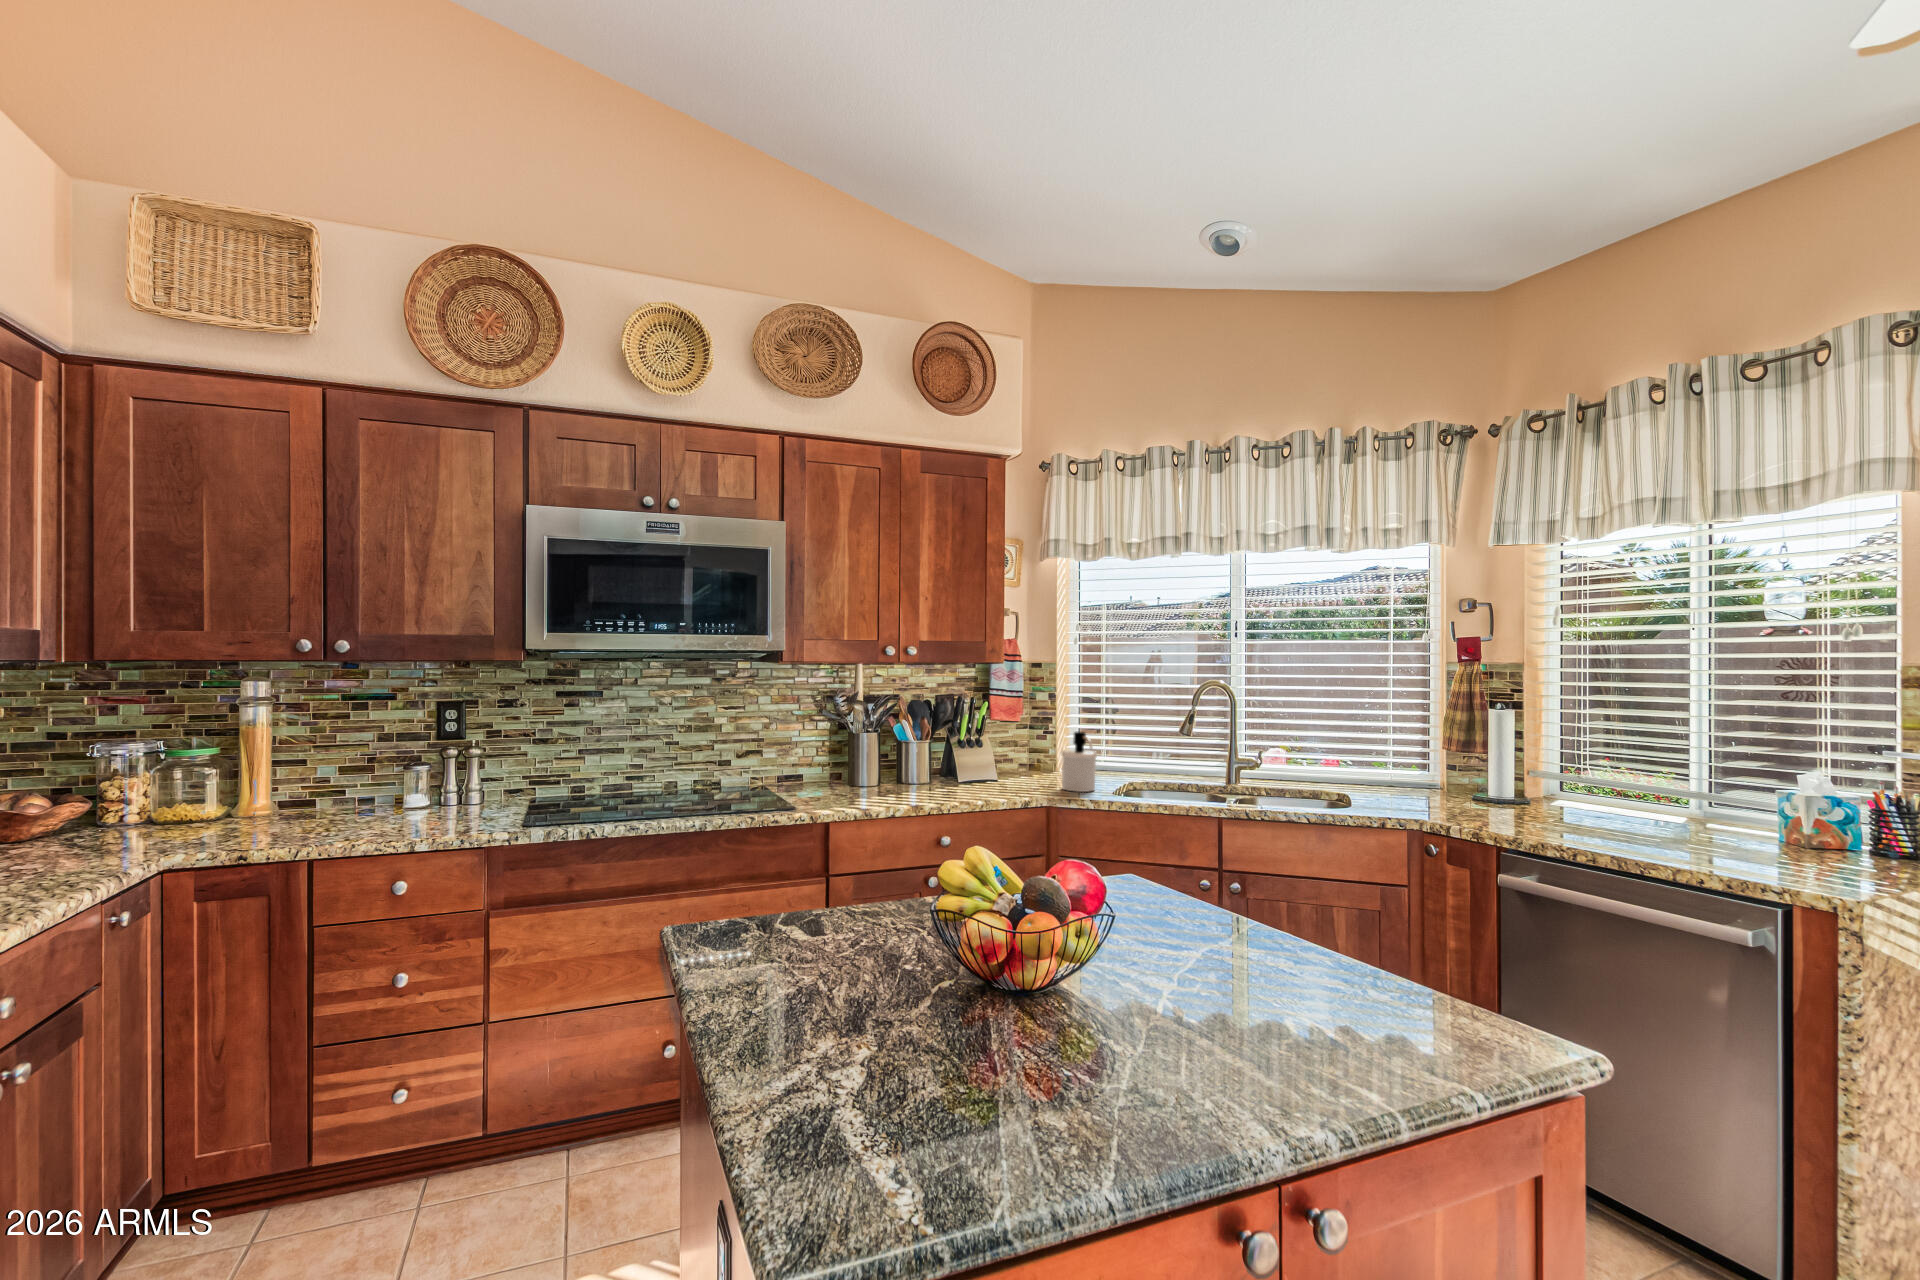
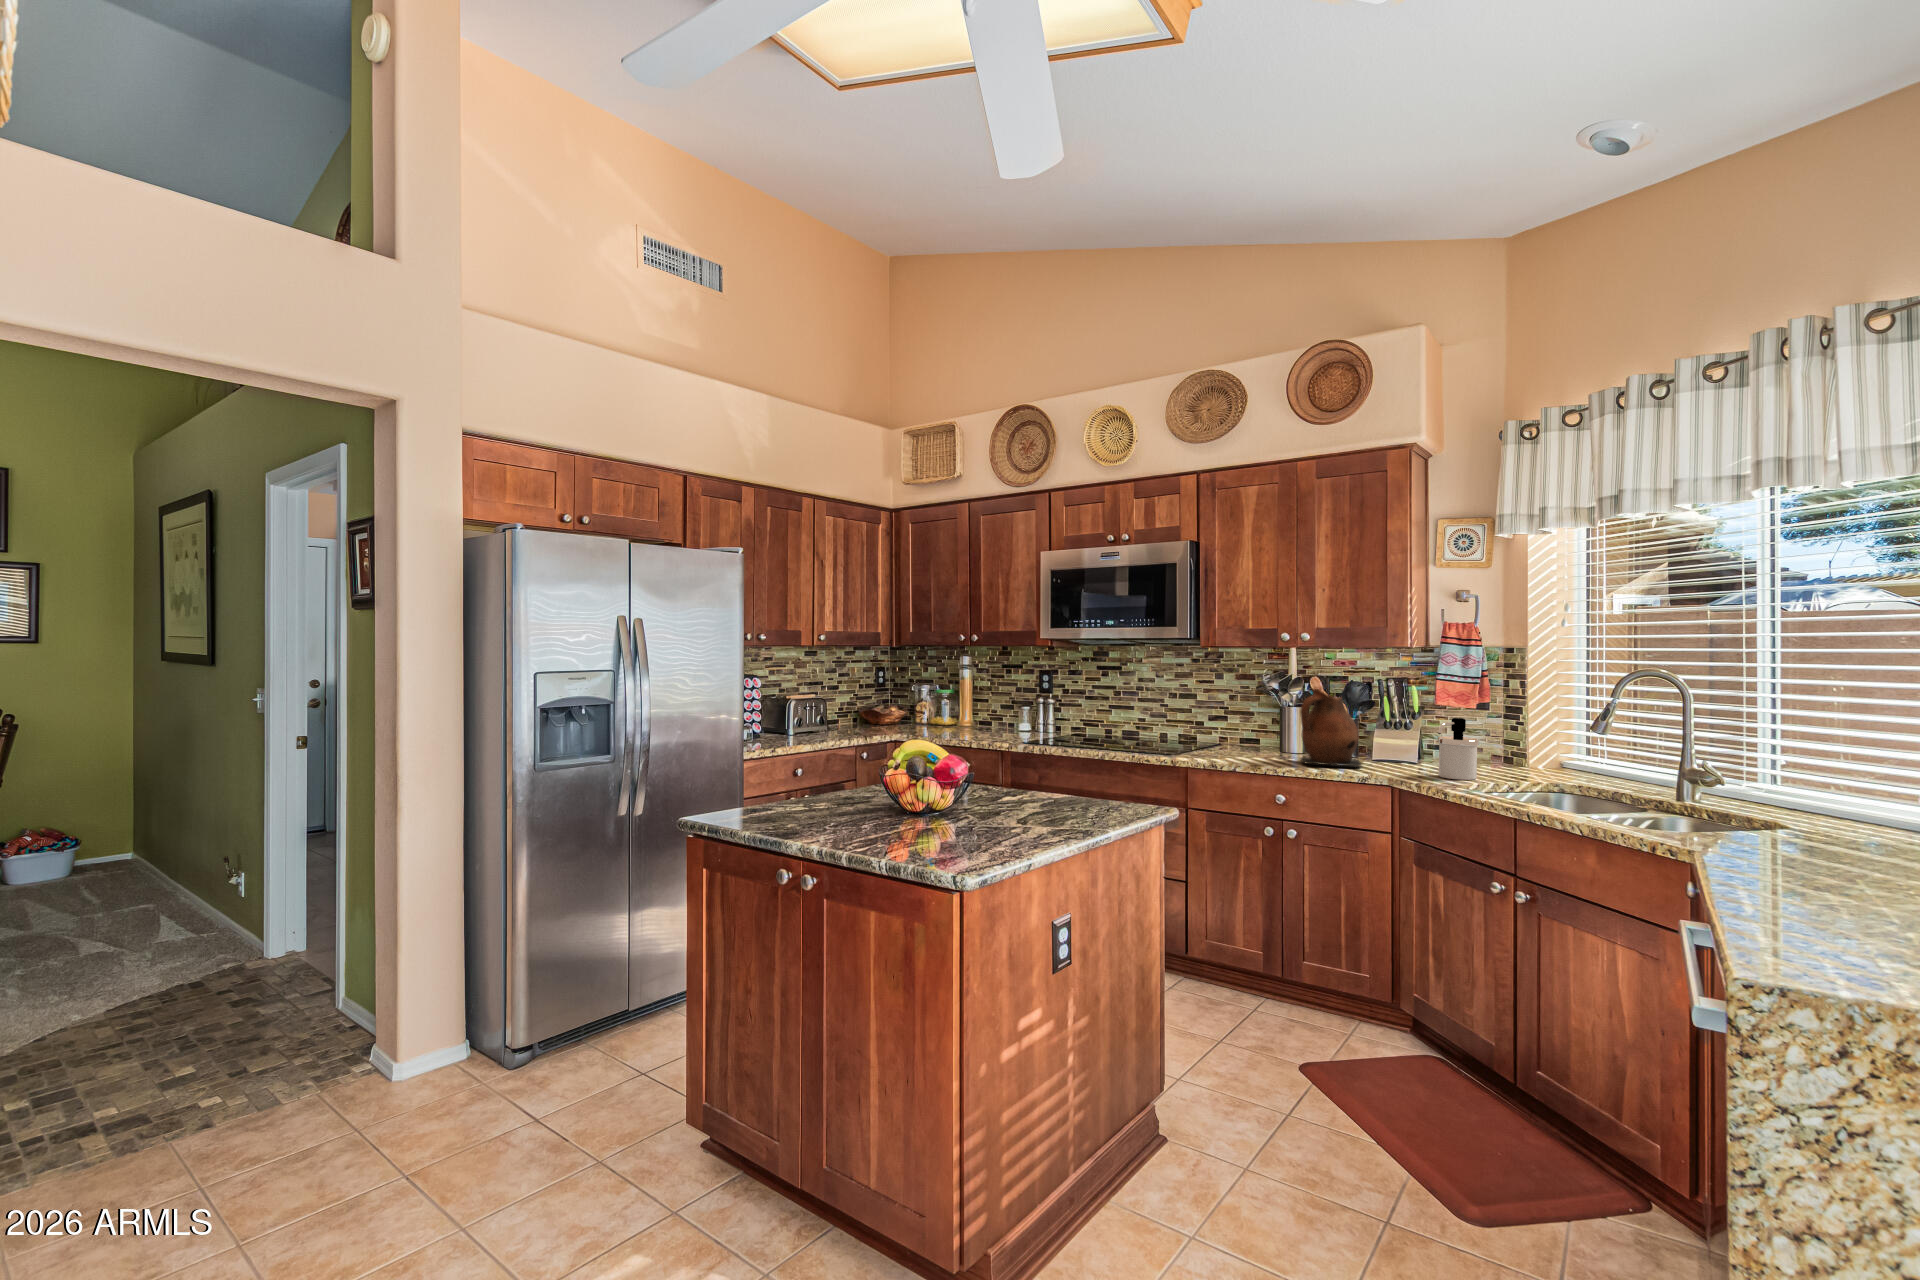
ceramic pitcher: none [917,710,996,797] -> present [1300,689,1362,767]

